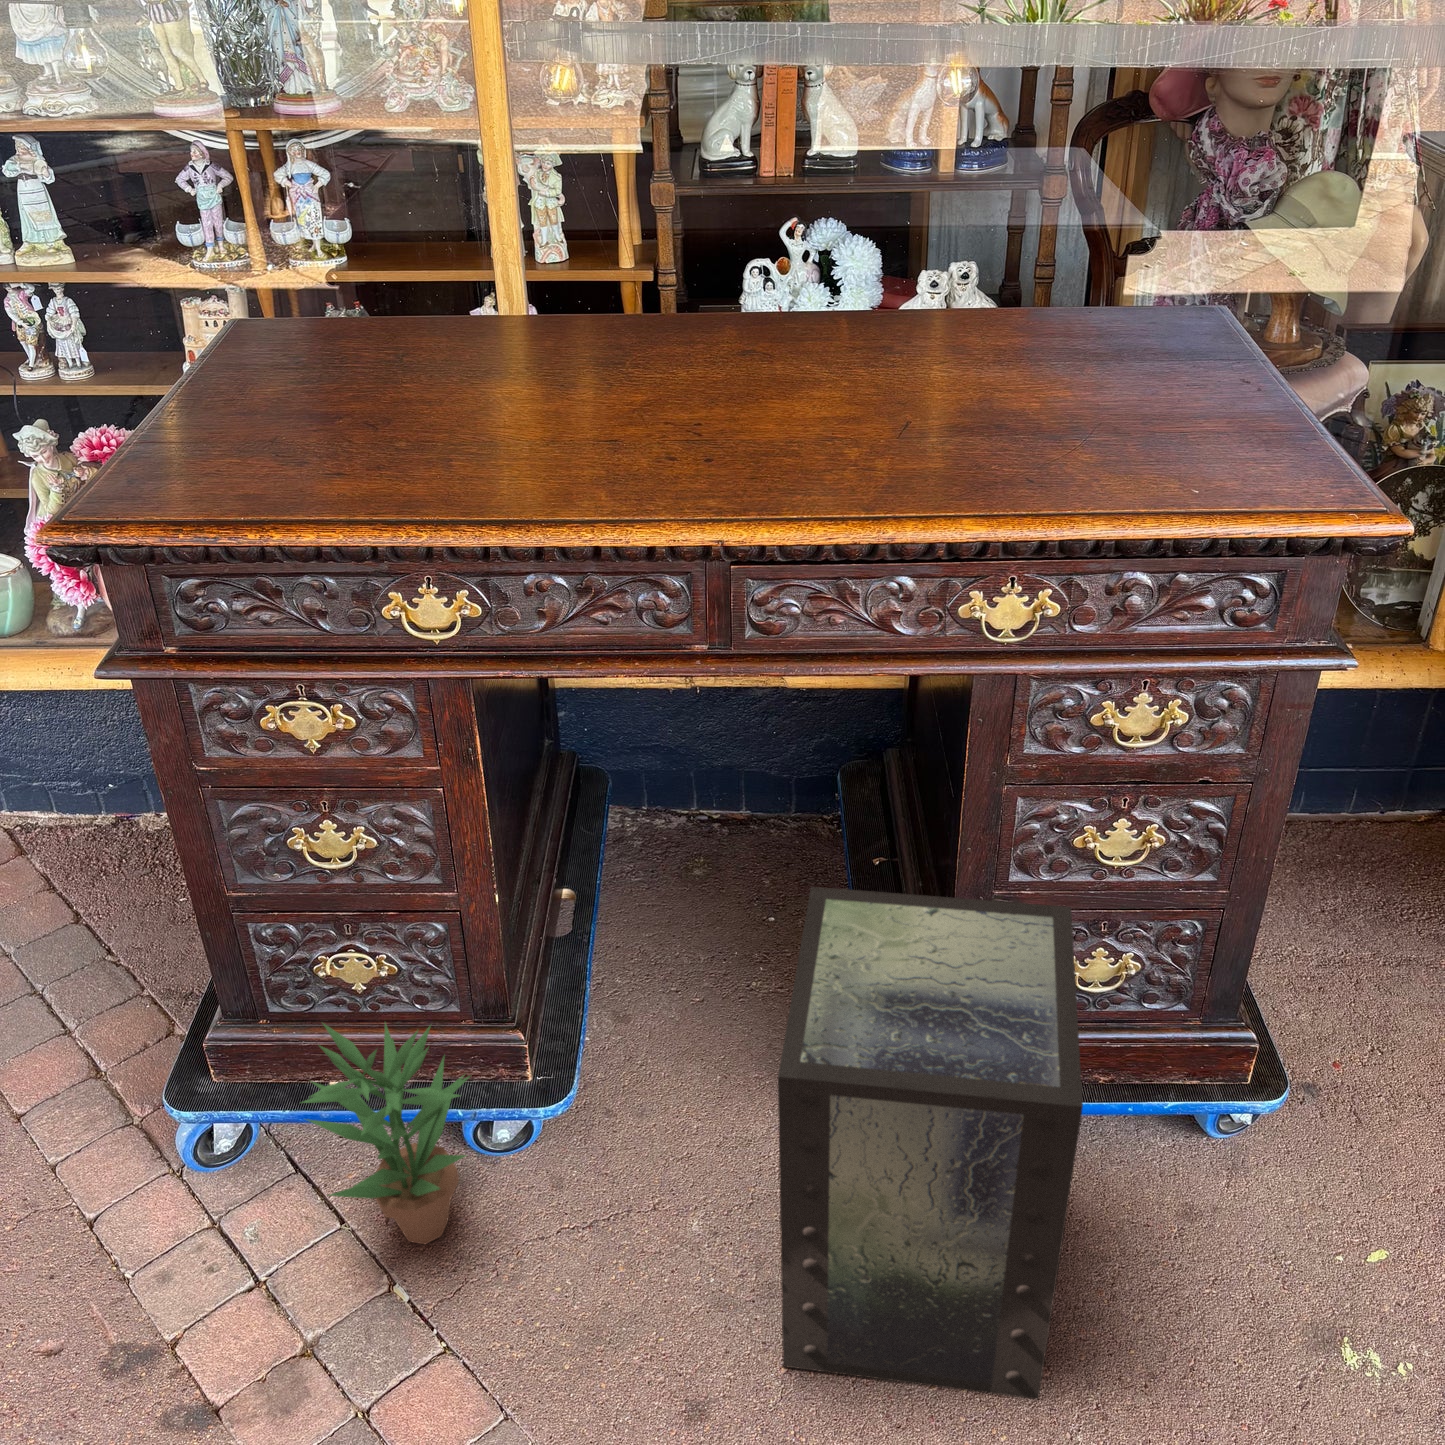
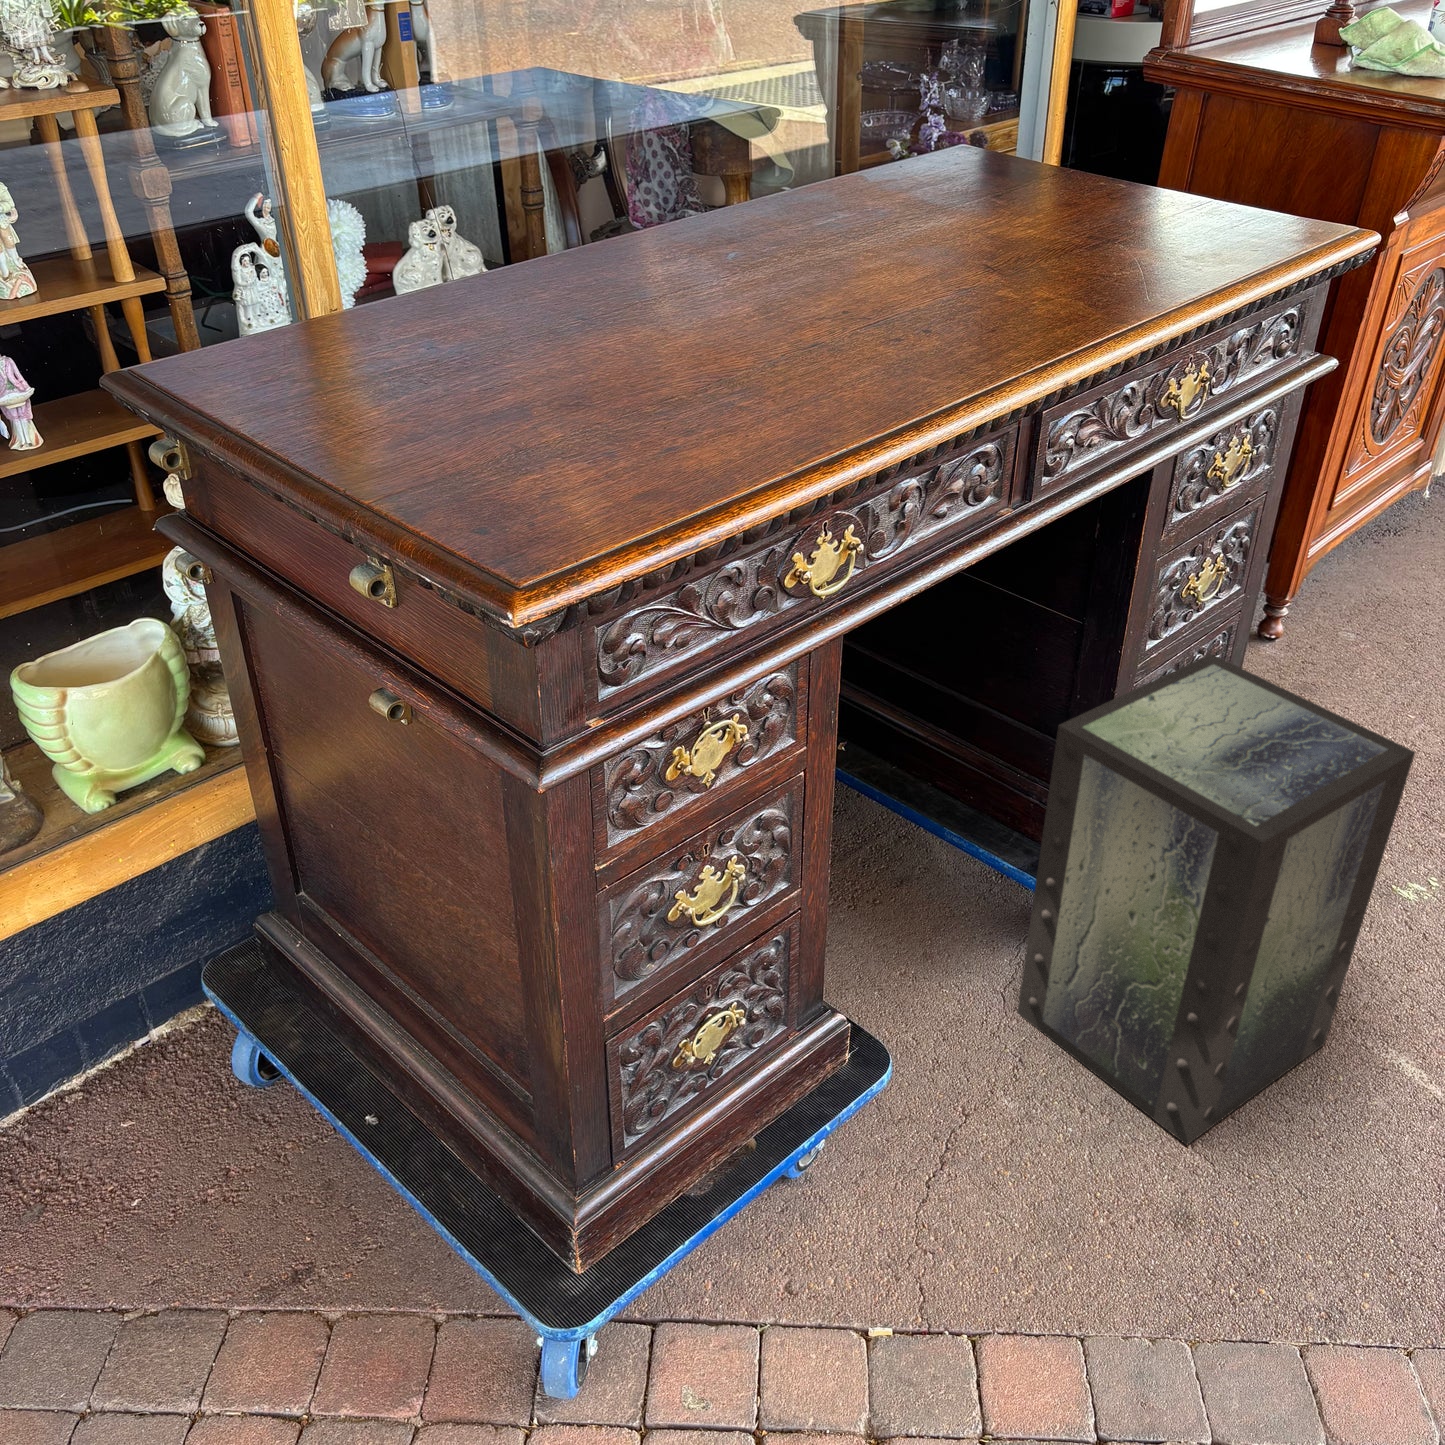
potted plant: present [302,1024,469,1244] -> none [726,1022,938,1292]

